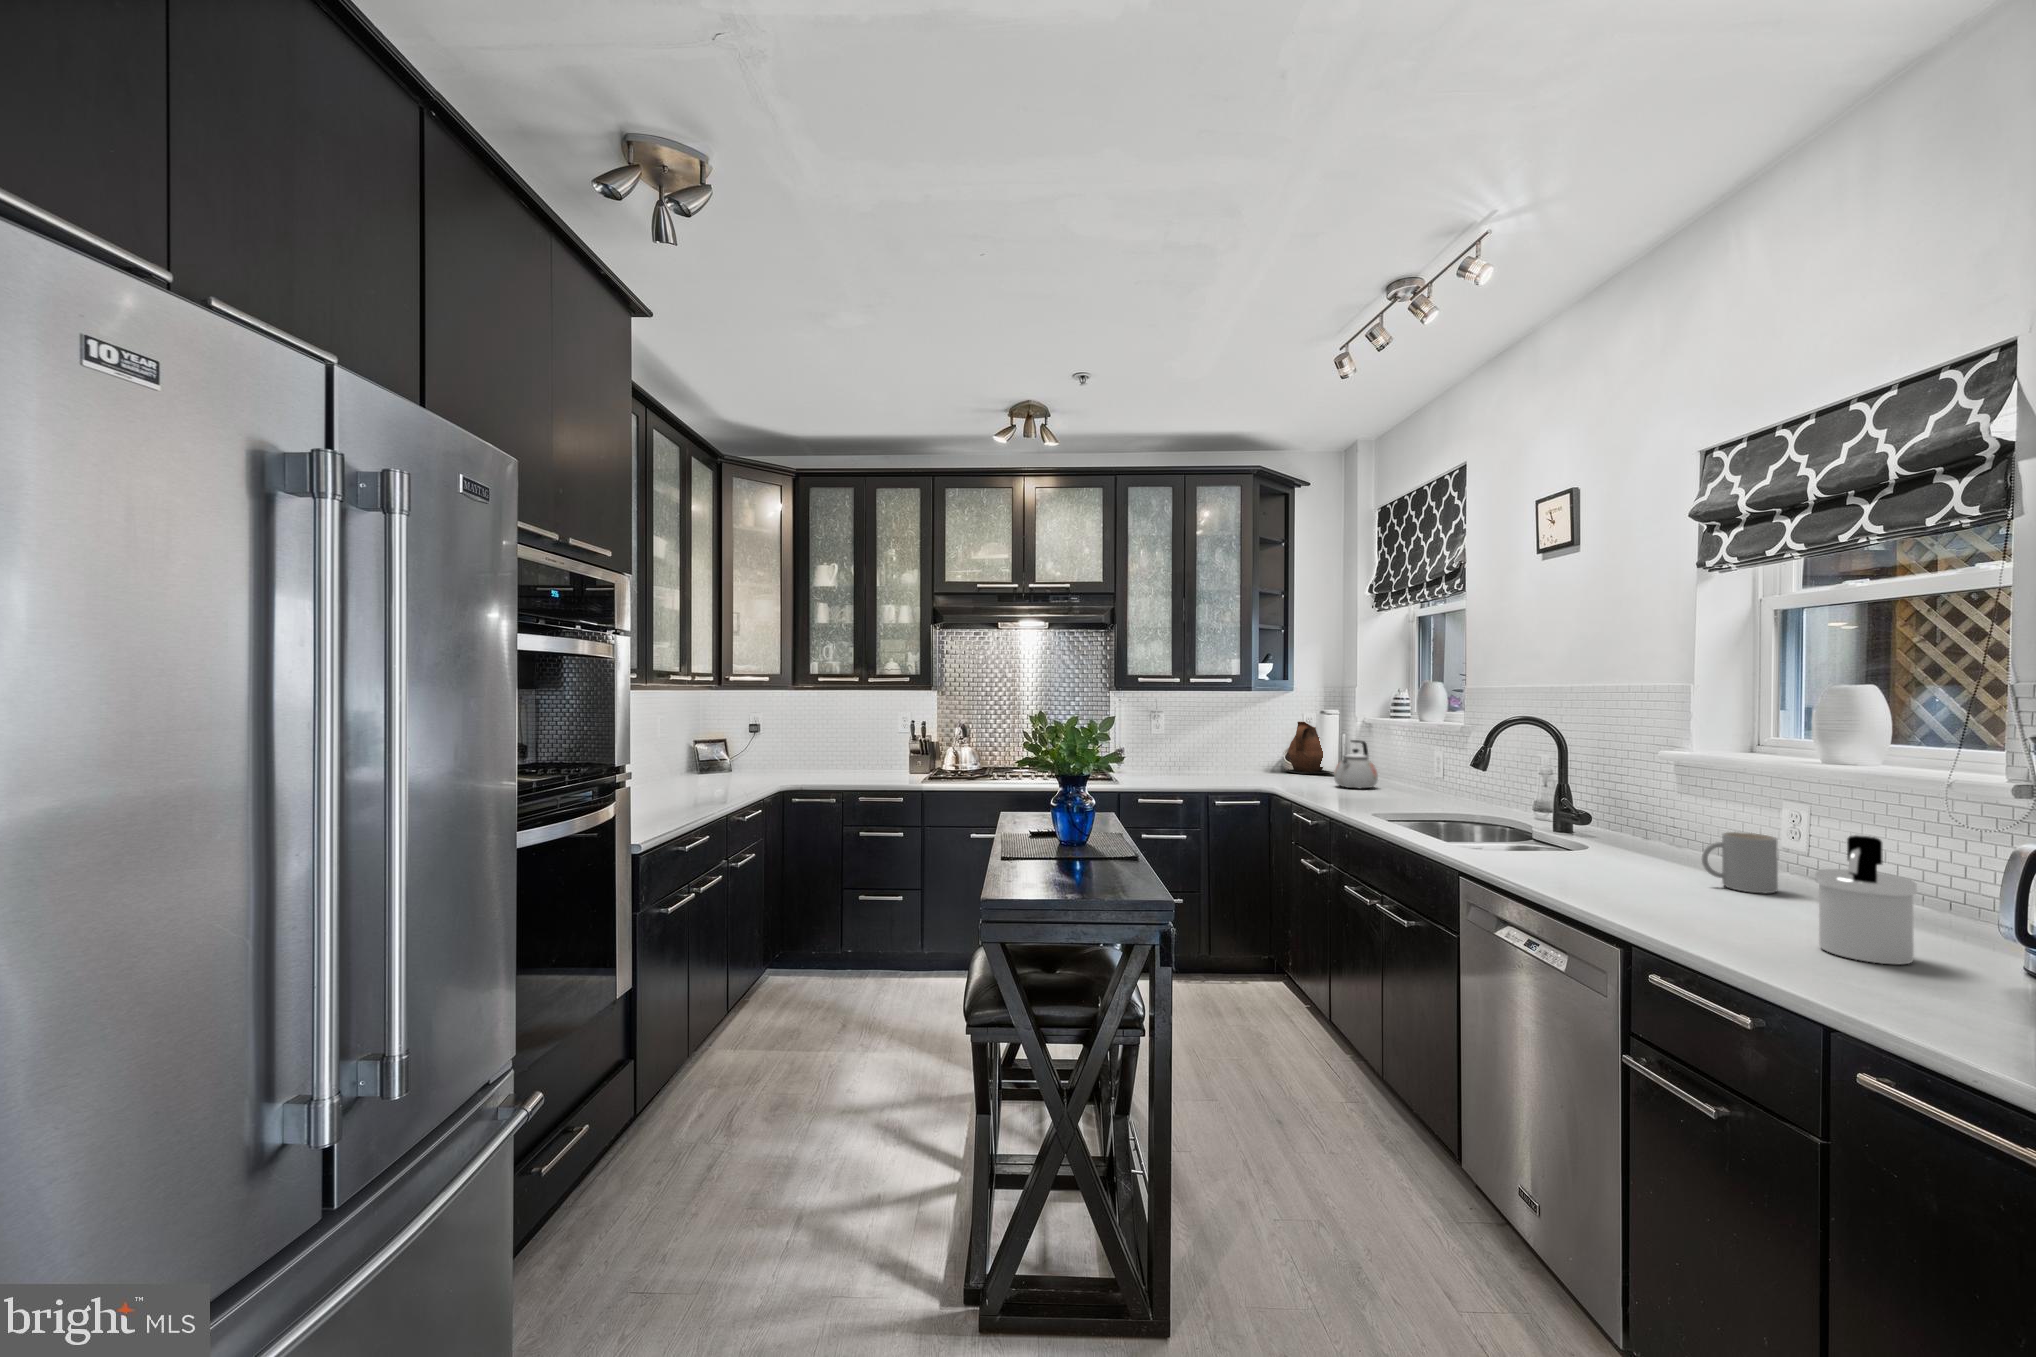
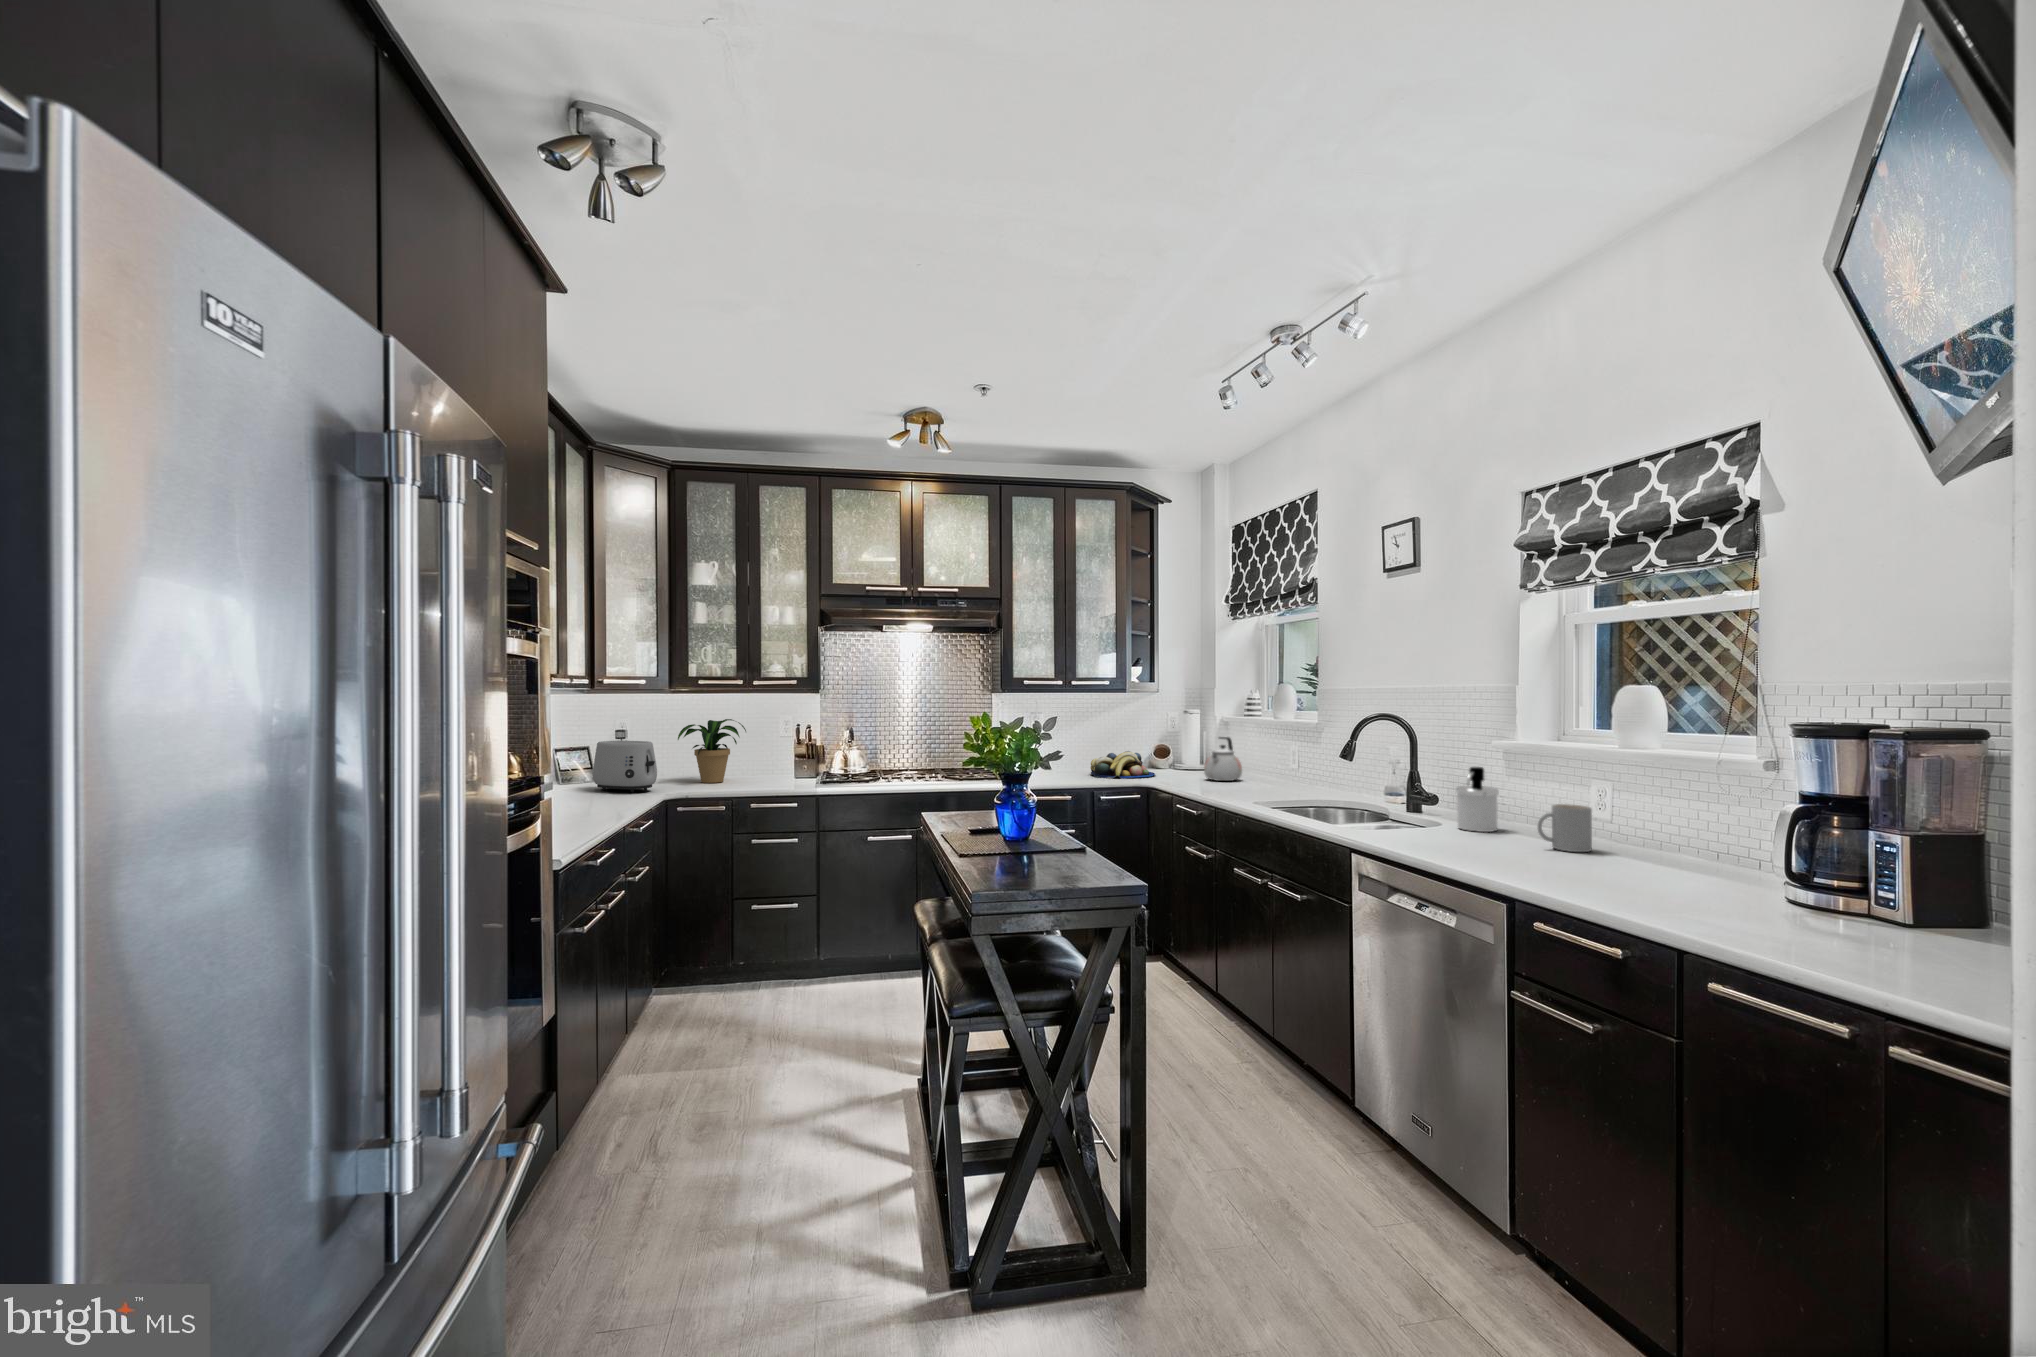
potted plant: none [801,713,866,774] -> present [678,719,746,783]
ceramic pitcher: present [1286,722,1334,774] -> none [1150,721,1196,769]
toaster: none [722,732,777,781] -> present [593,741,657,792]
fruit bowl: none [1212,753,1283,782] -> present [1091,751,1155,779]
soap dispenser: present [1816,835,1917,965] -> present [1456,767,1499,832]

